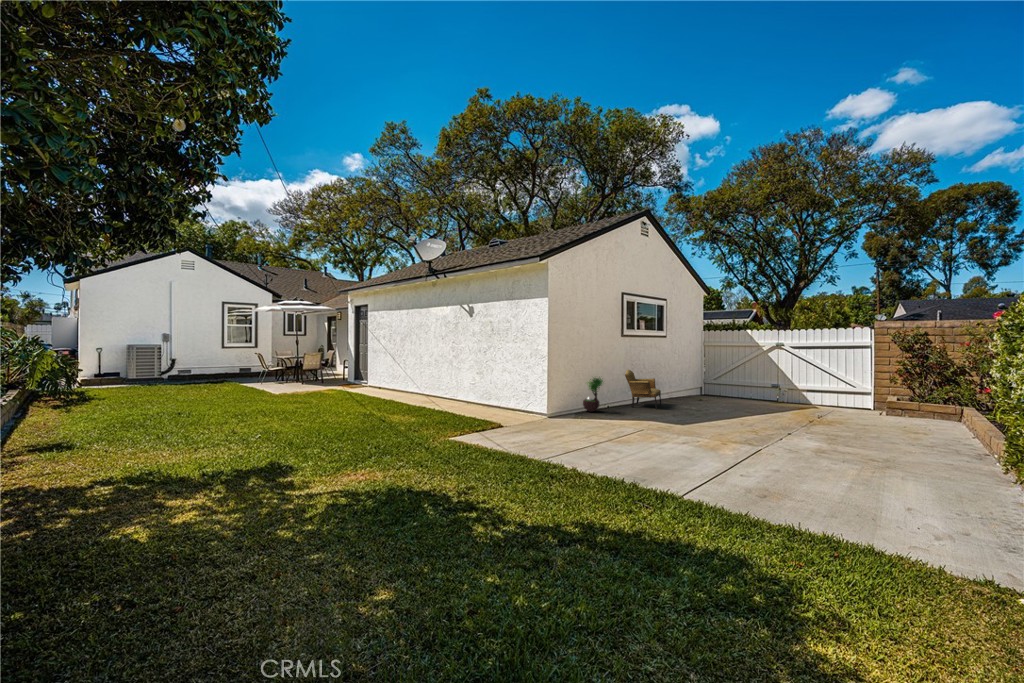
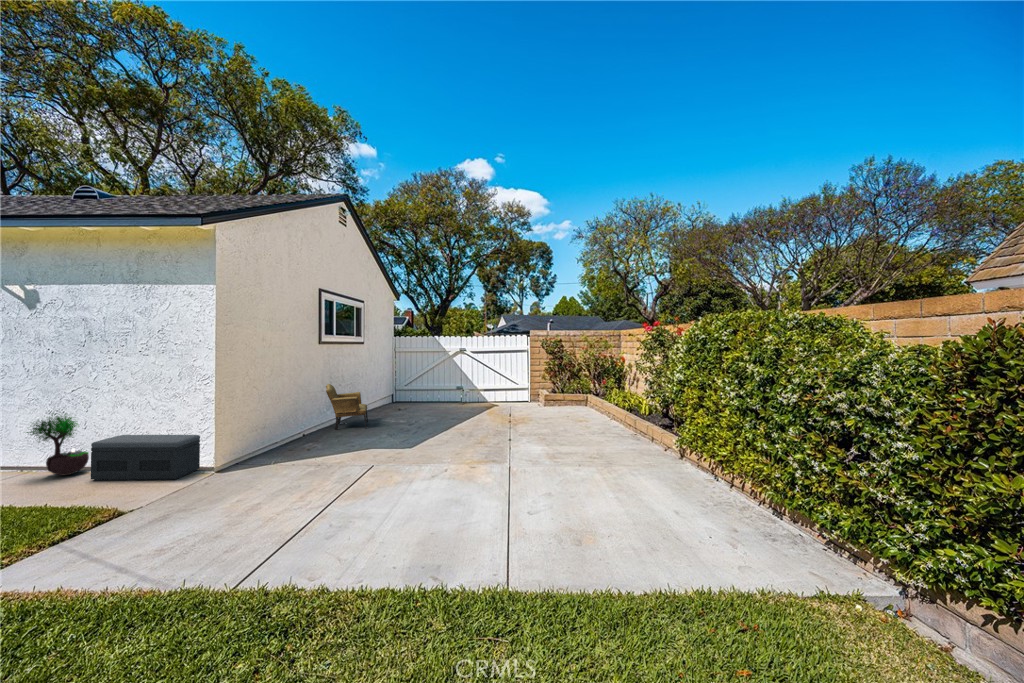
potted tree: present [583,378,603,412] -> present [30,414,89,475]
storage bench: none [493,389,540,417] -> present [91,435,200,480]

